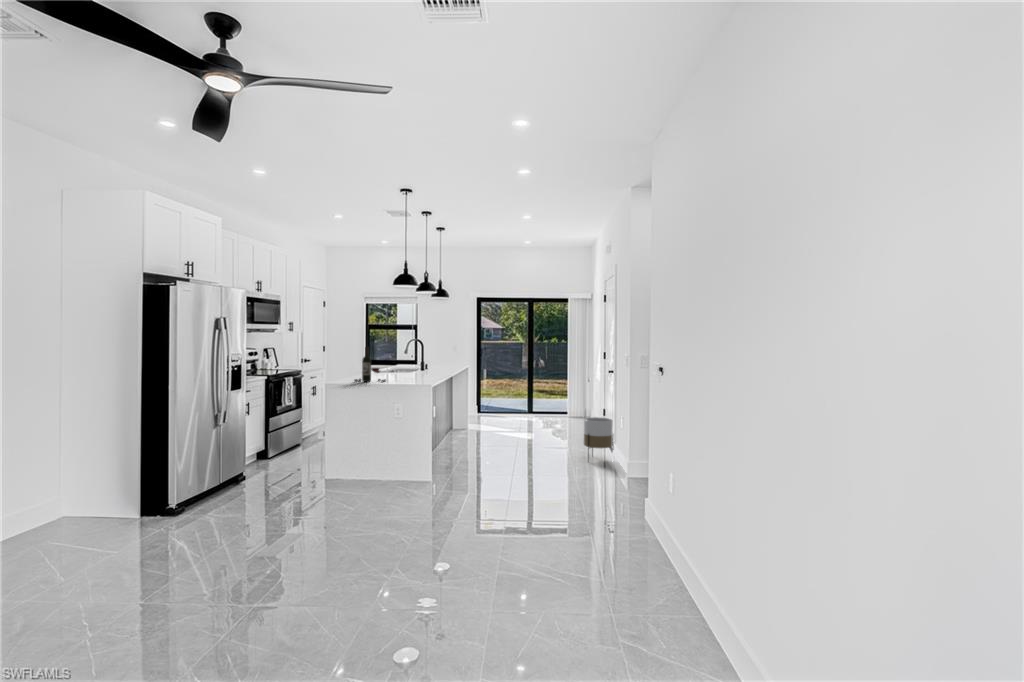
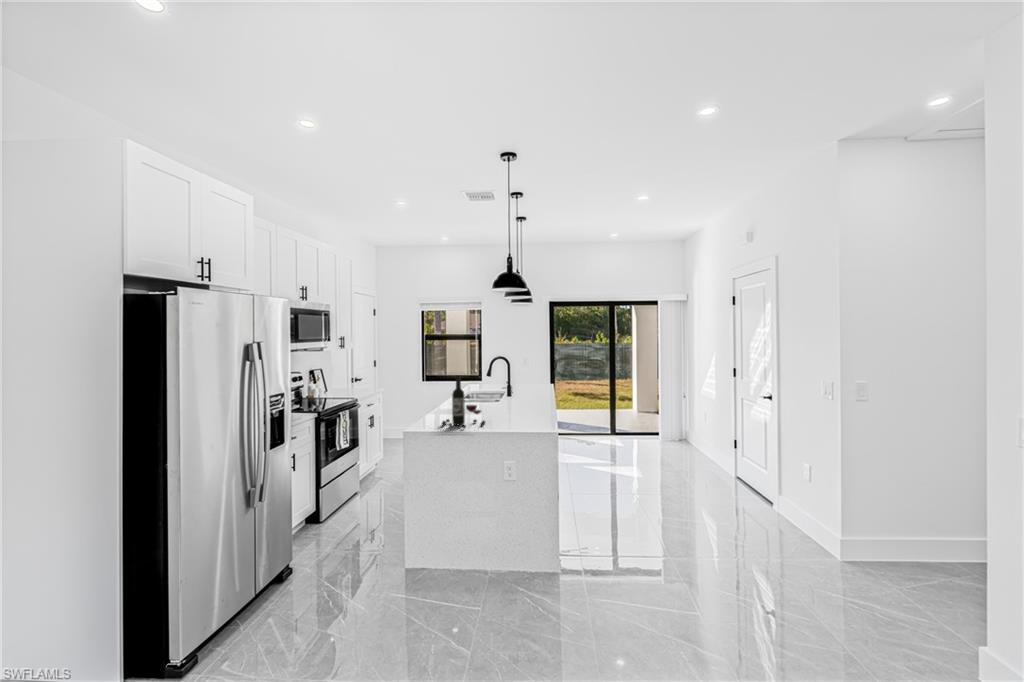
planter: present [584,417,613,460] -> none [746,463,791,527]

